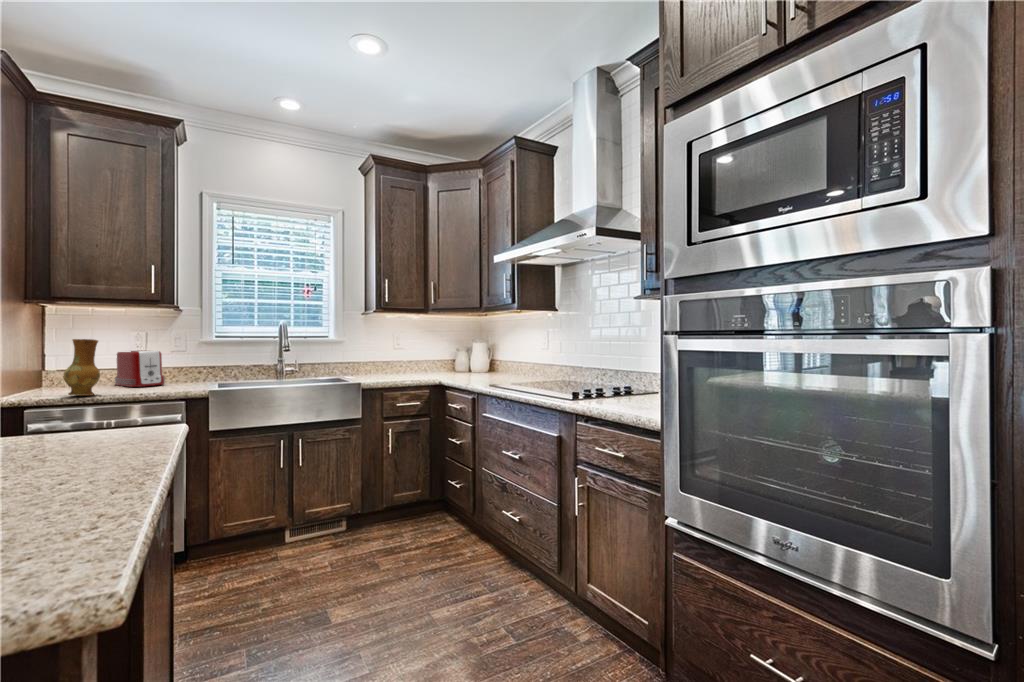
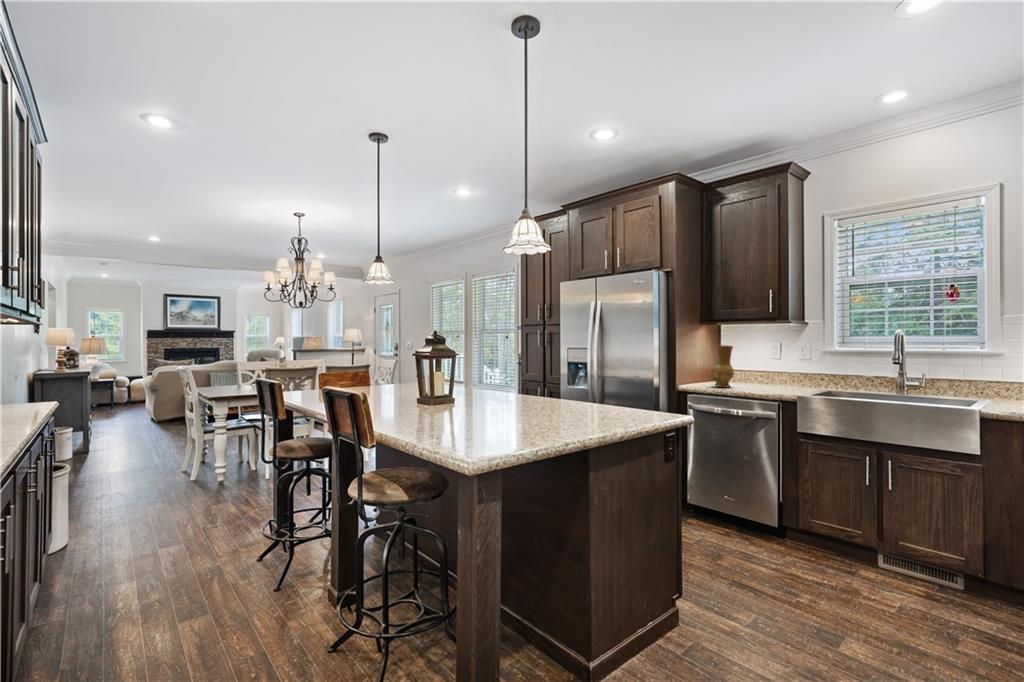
toaster: present [115,350,165,387] -> none [760,356,792,386]

